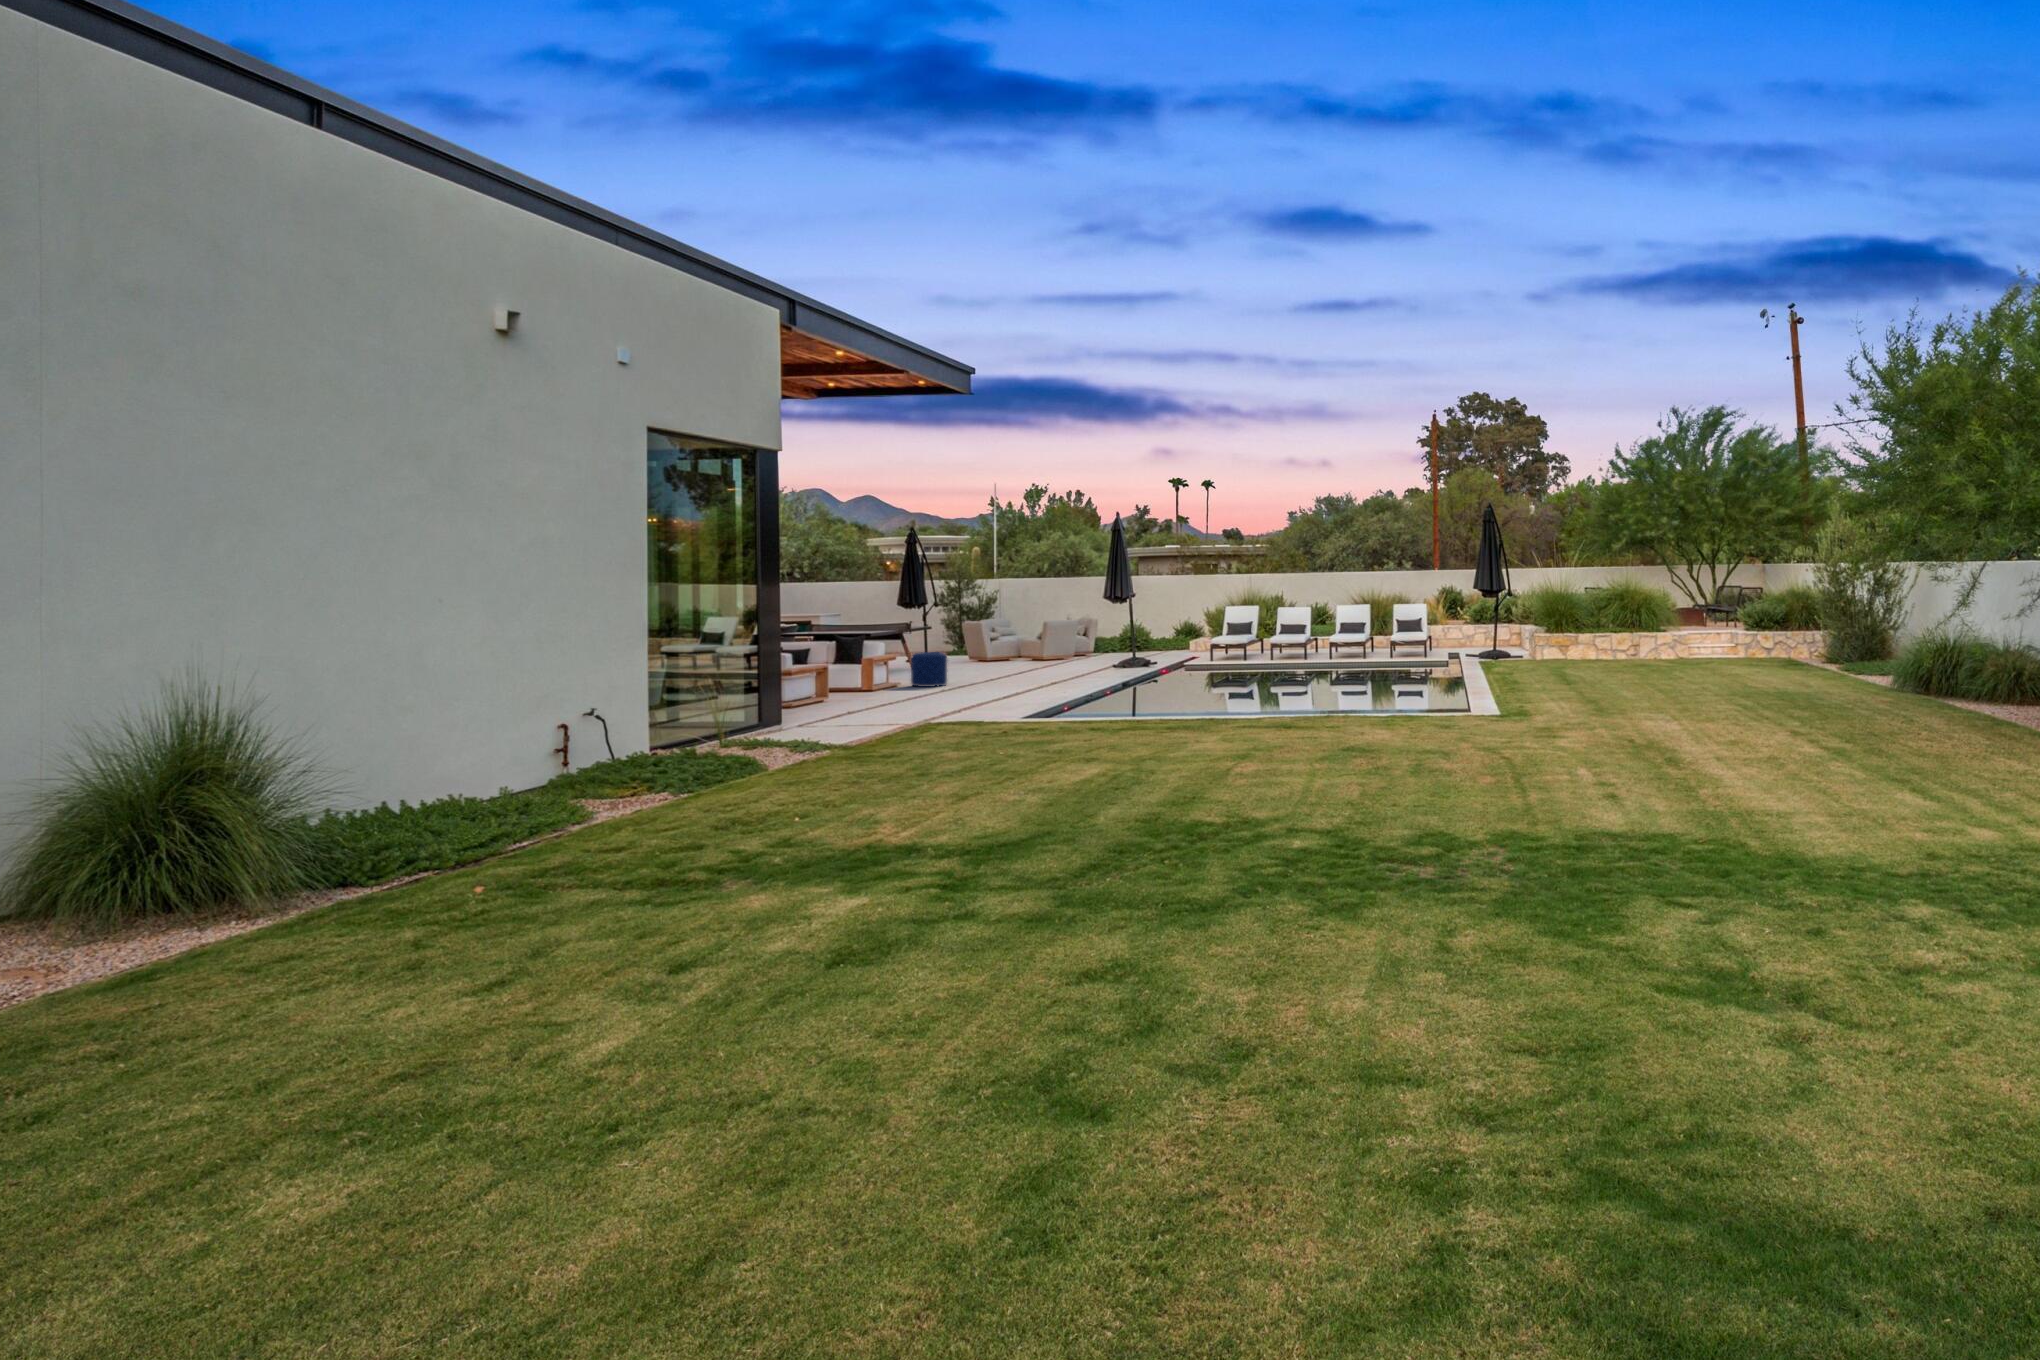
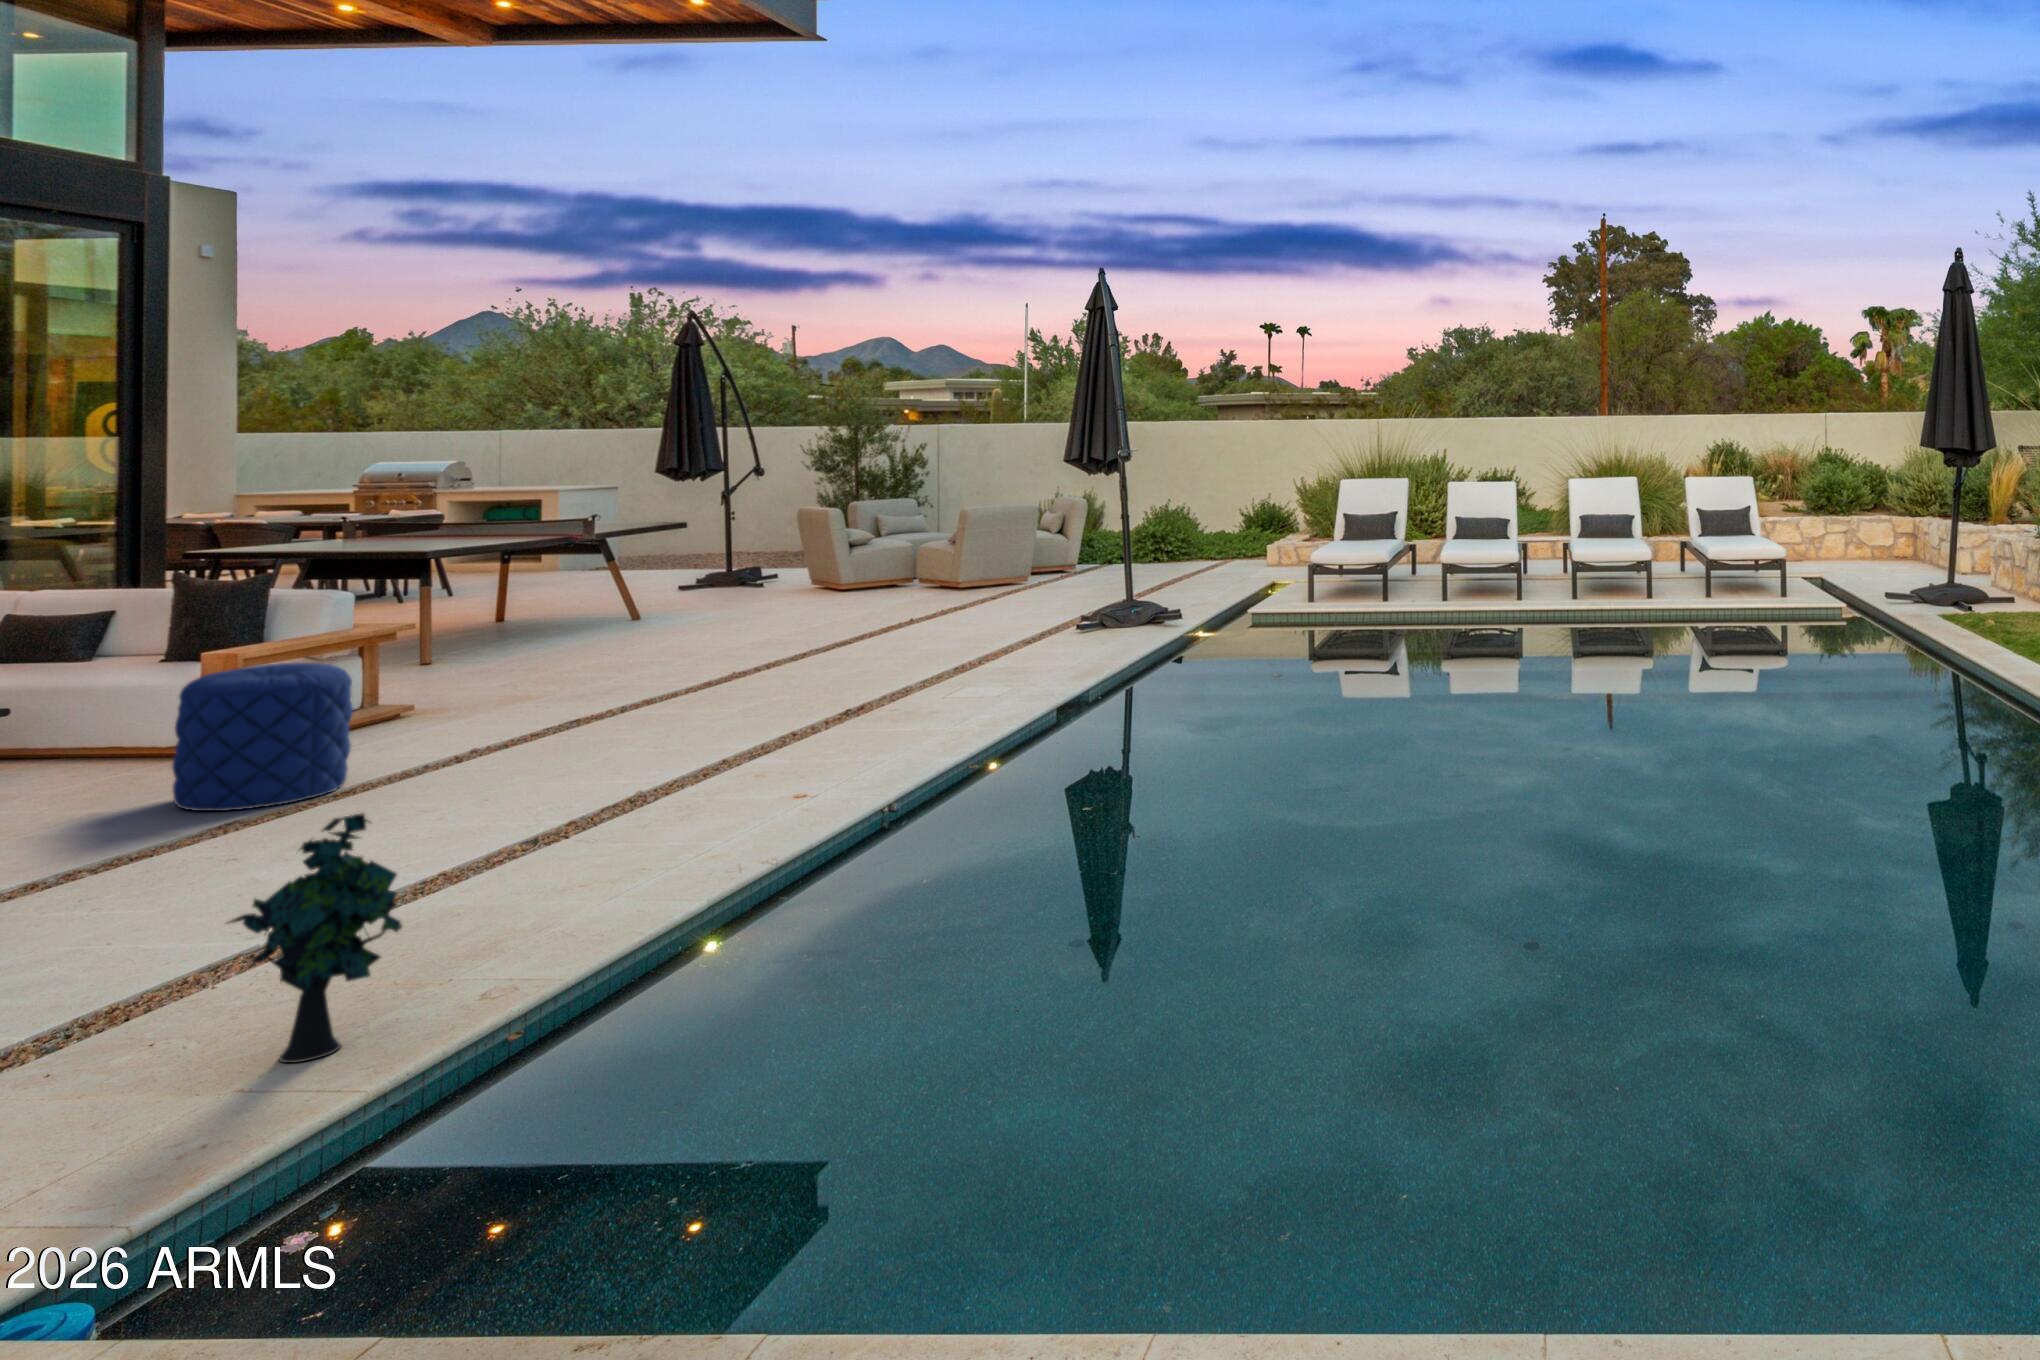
decorative plant: none [1024,656,1048,696] -> present [229,813,402,1063]

